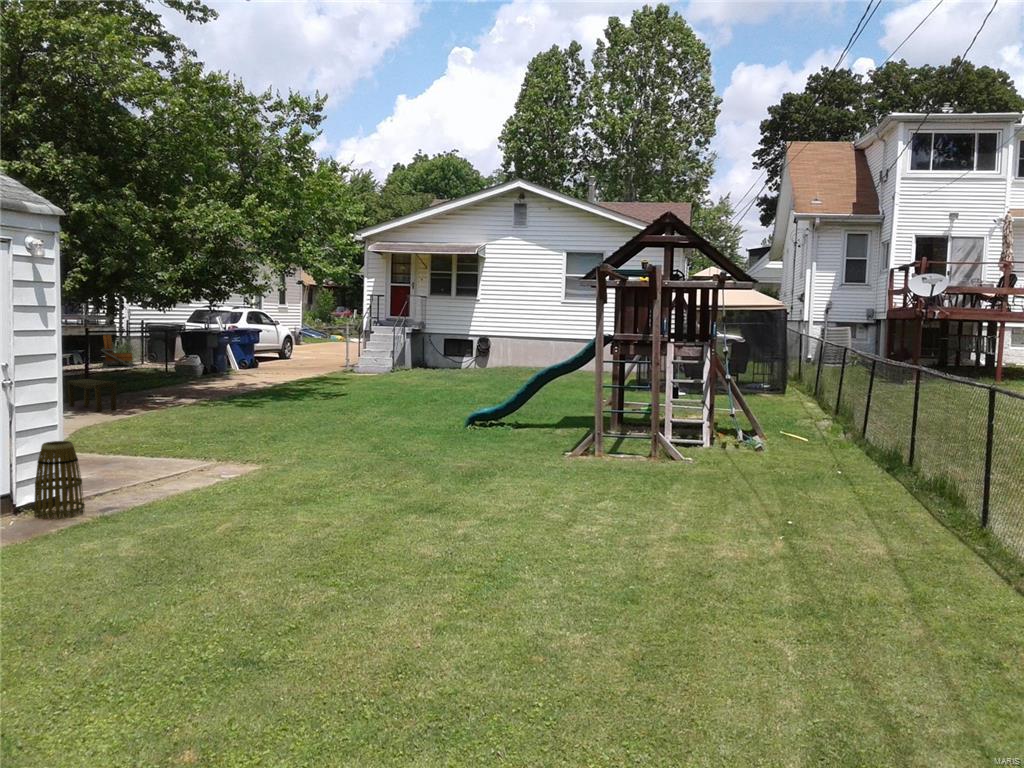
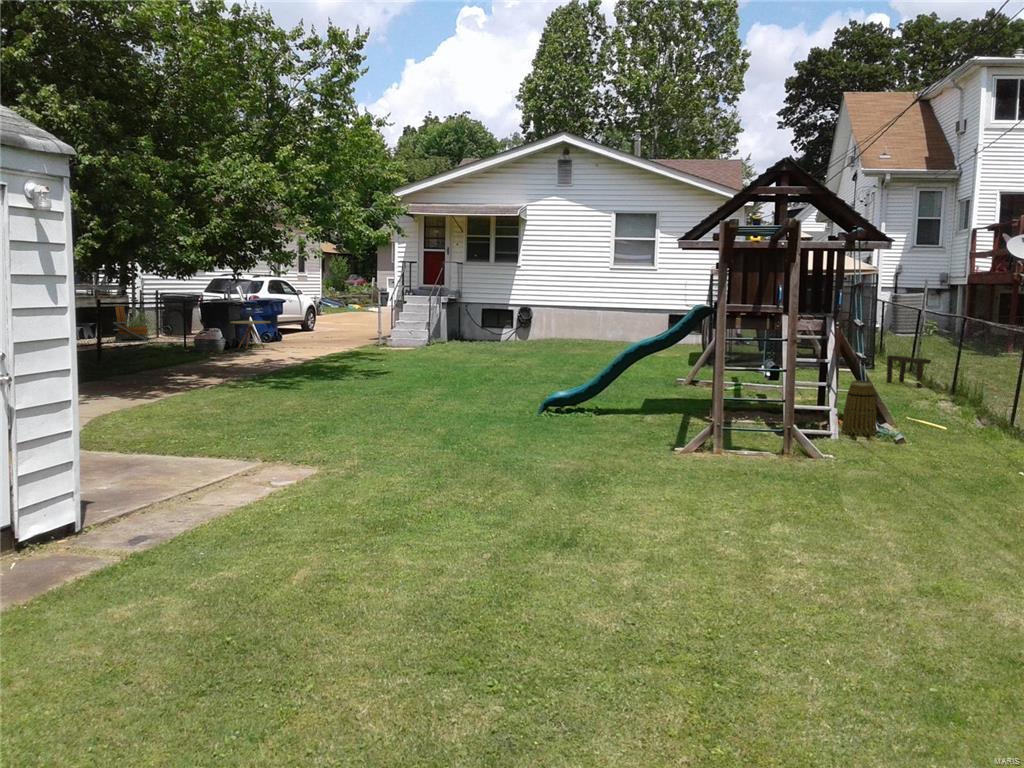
round table: none [208,349,246,375] -> present [231,321,271,349]
bench: present [67,379,117,412] -> present [887,355,931,388]
basket: present [34,441,85,519] -> present [841,380,877,436]

